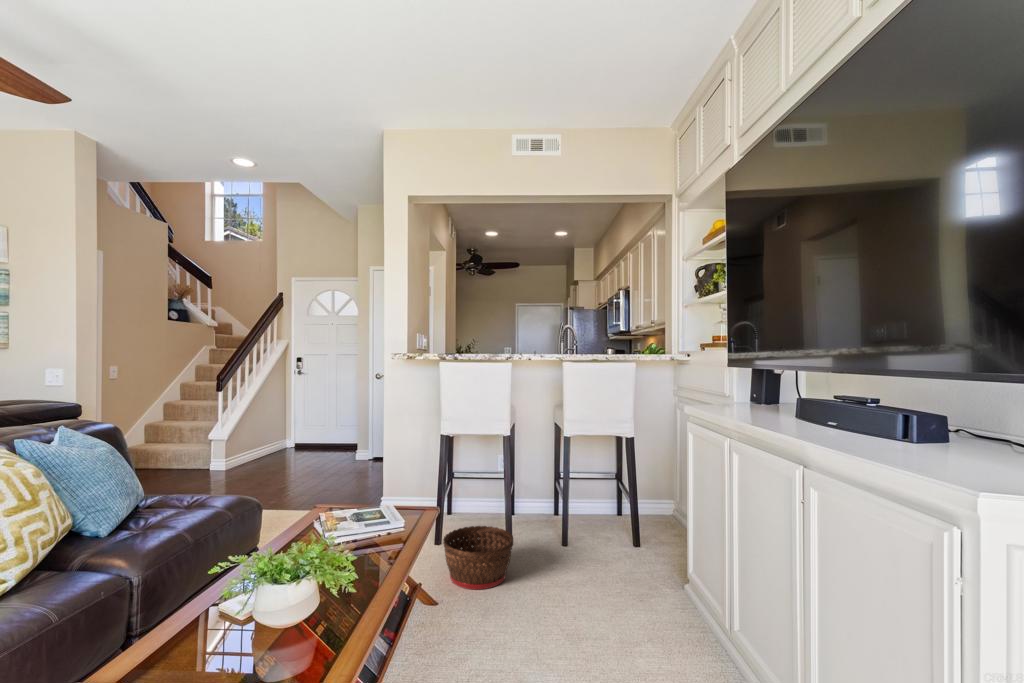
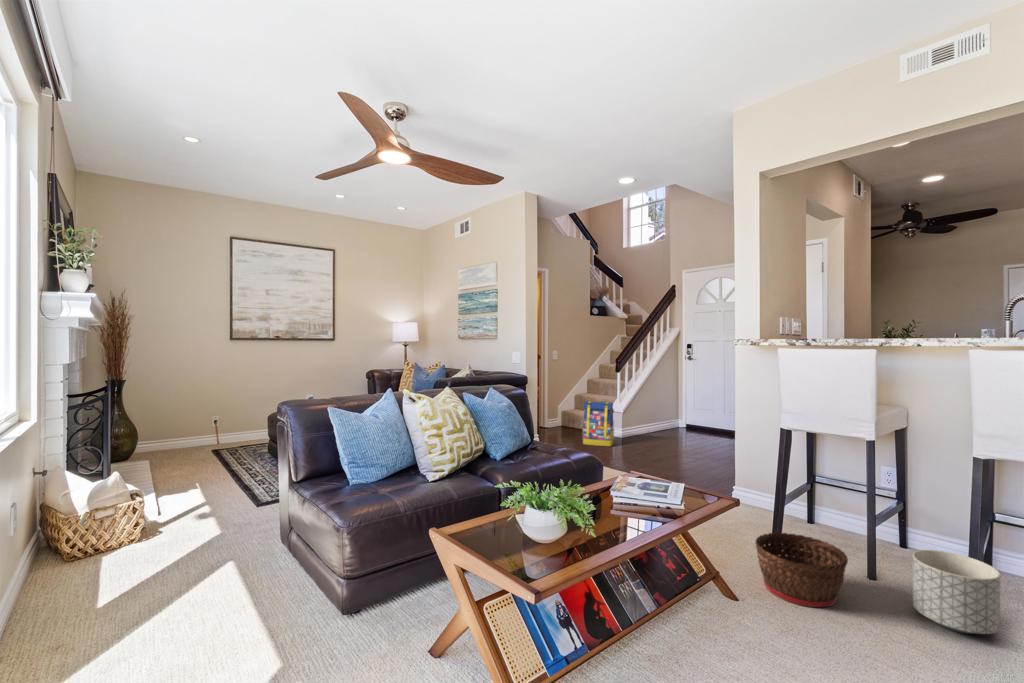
backpack: none [175,428,221,486] -> present [583,401,614,446]
planter: none [548,509,595,566] -> present [913,550,1000,634]

